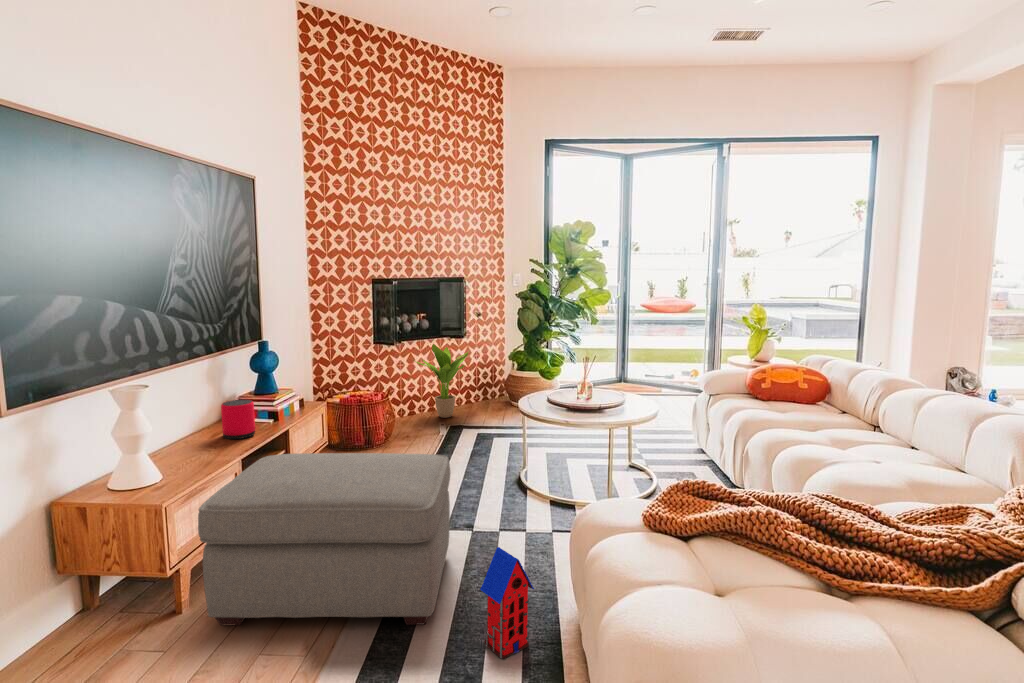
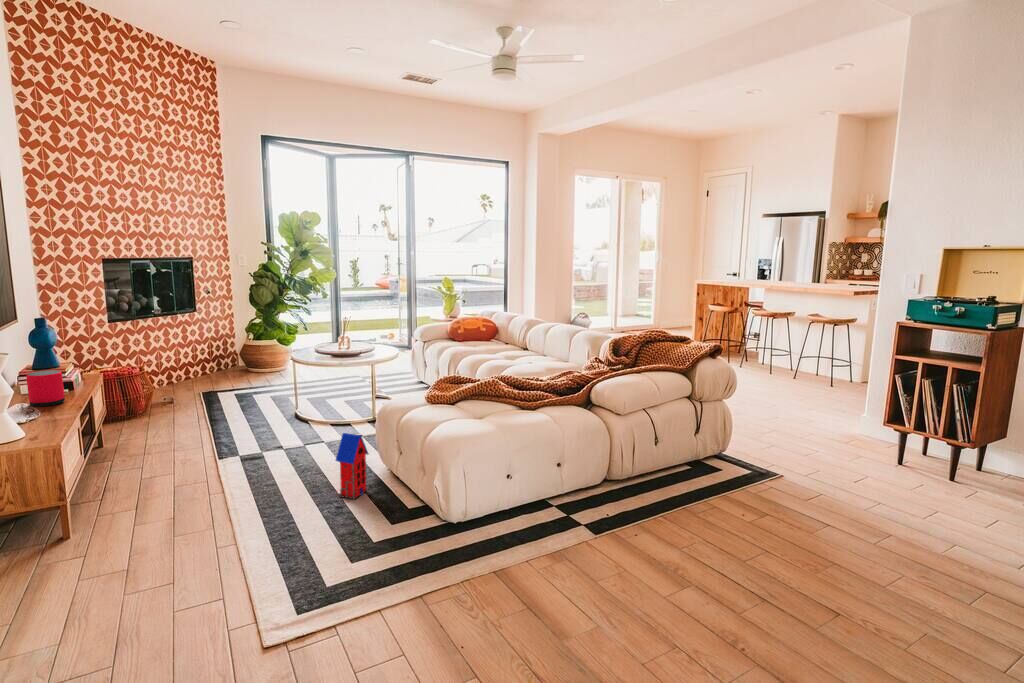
potted plant: present [415,344,468,418] -> none [153,319,213,387]
ottoman: present [198,453,450,625] -> none [96,392,297,537]

